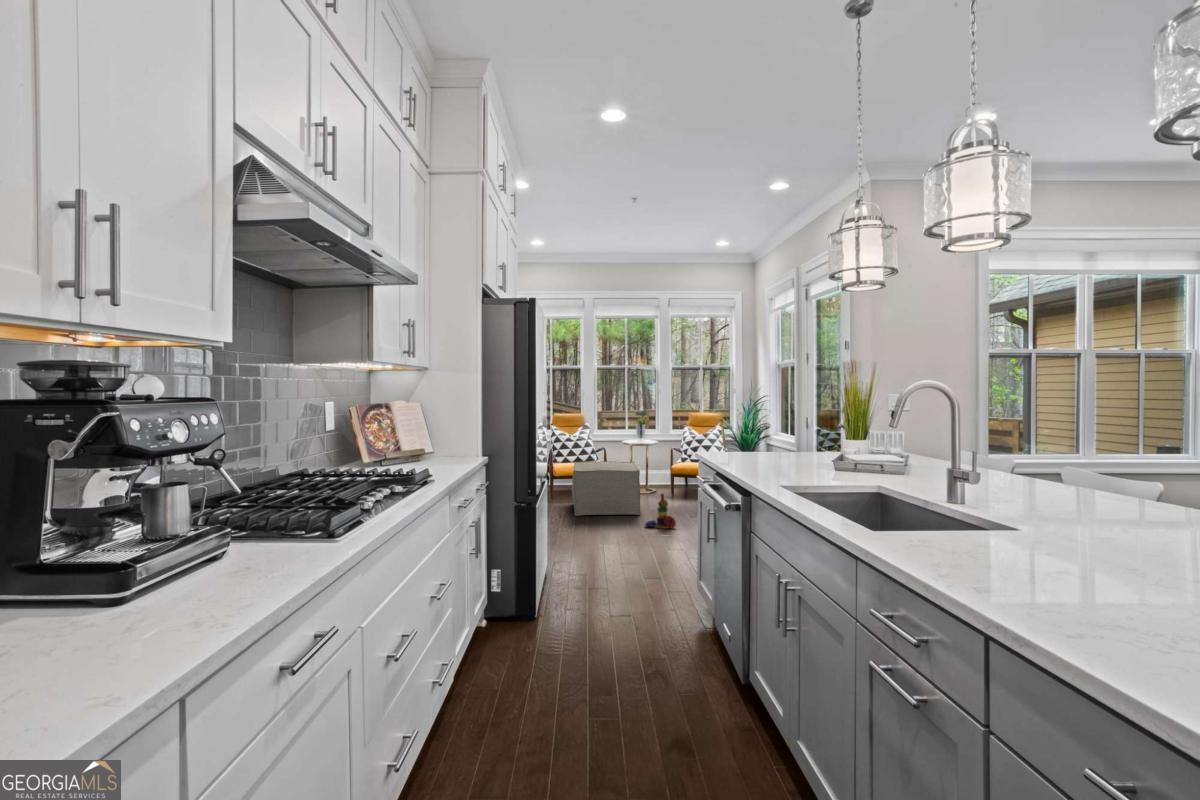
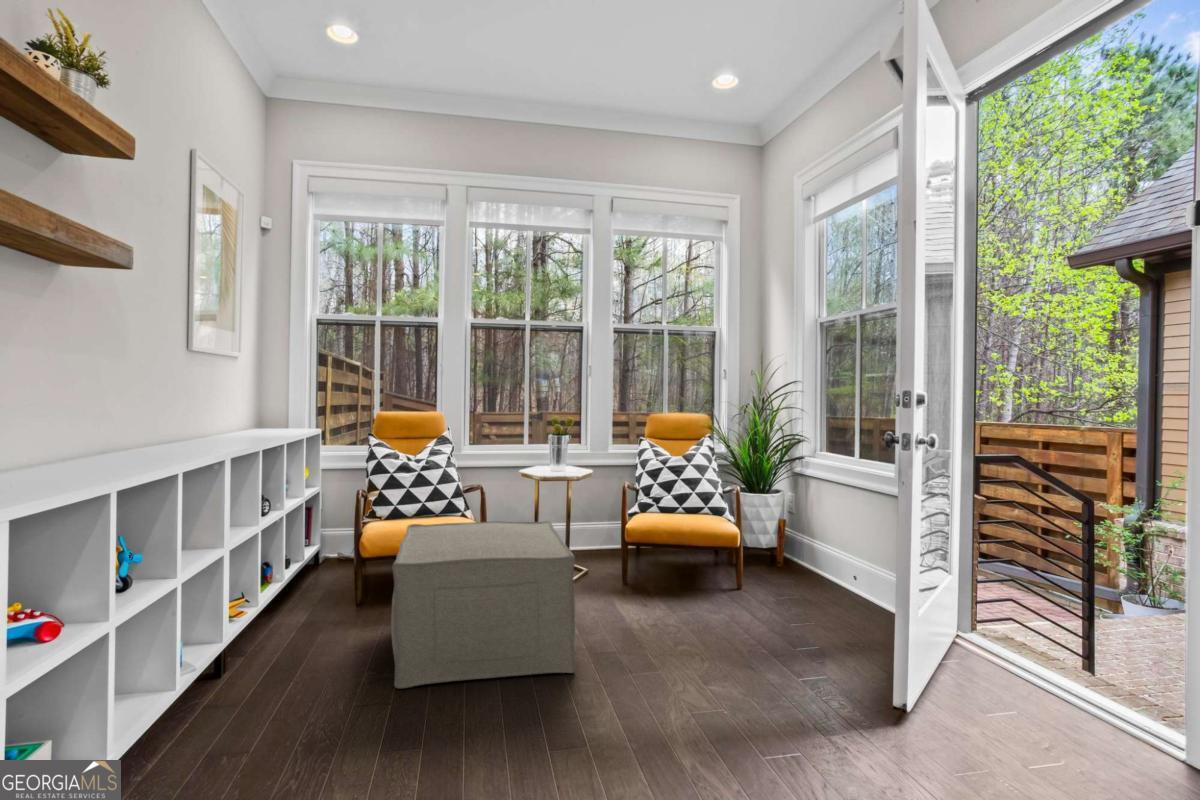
stacking toy: present [645,494,676,529] -> none [602,639,695,754]

